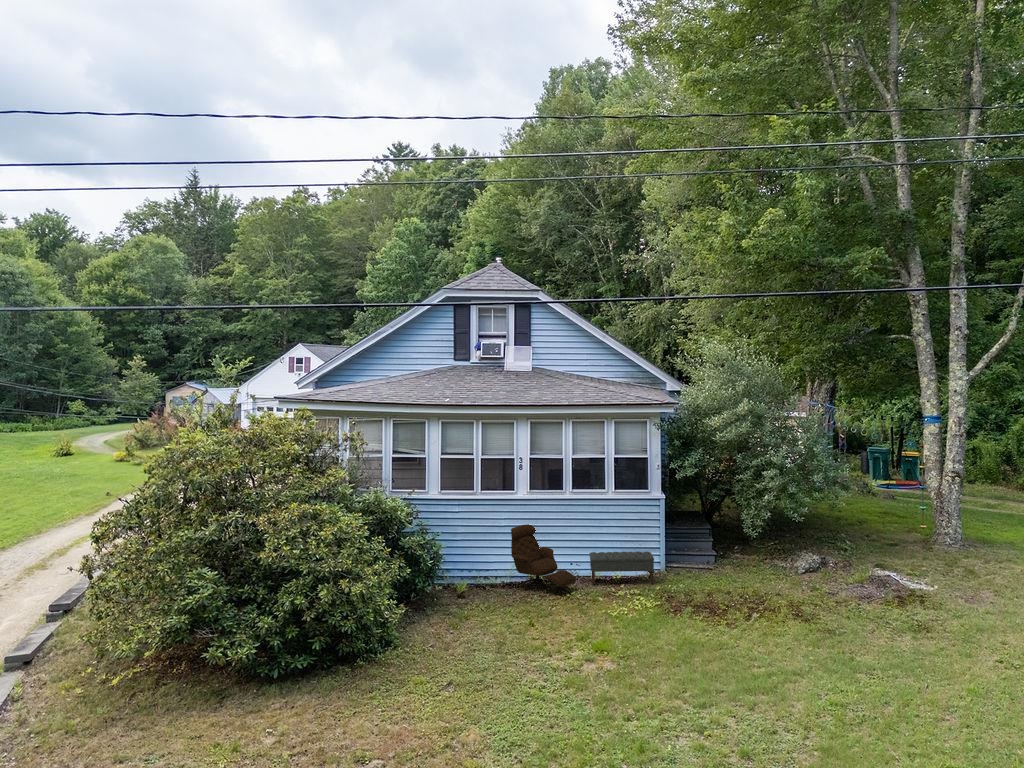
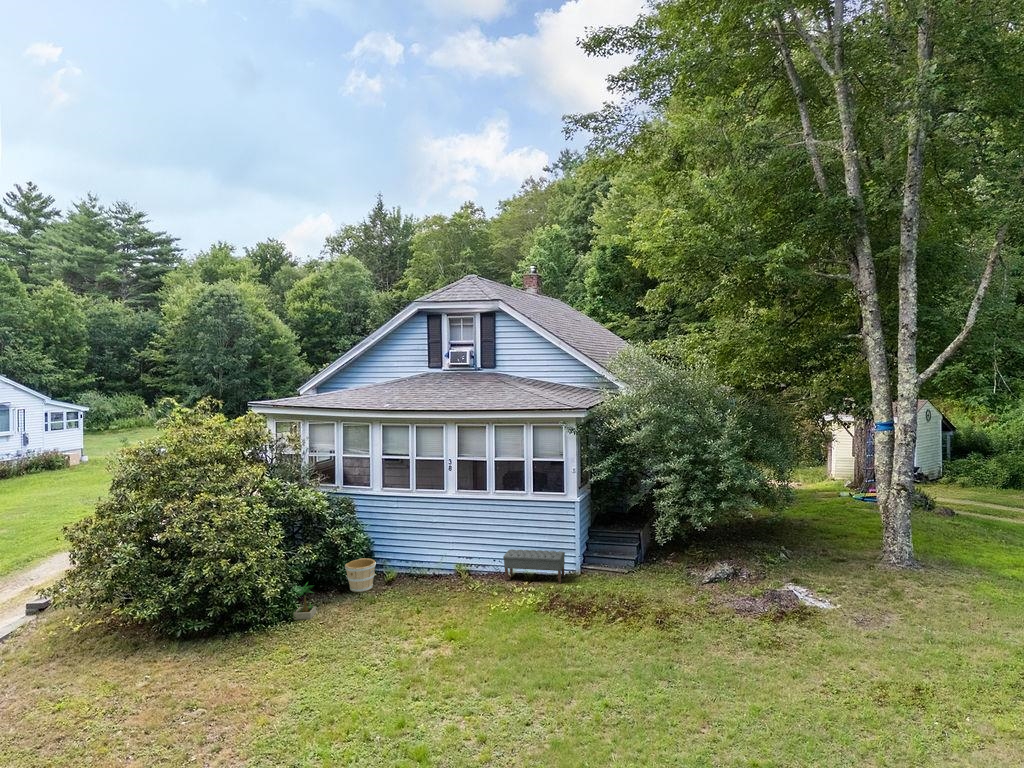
lounge chair: present [511,524,576,595] -> none [434,521,486,589]
wooden bucket: none [421,569,455,606] -> present [345,558,376,592]
potted plant: none [390,592,419,636] -> present [294,583,316,620]

